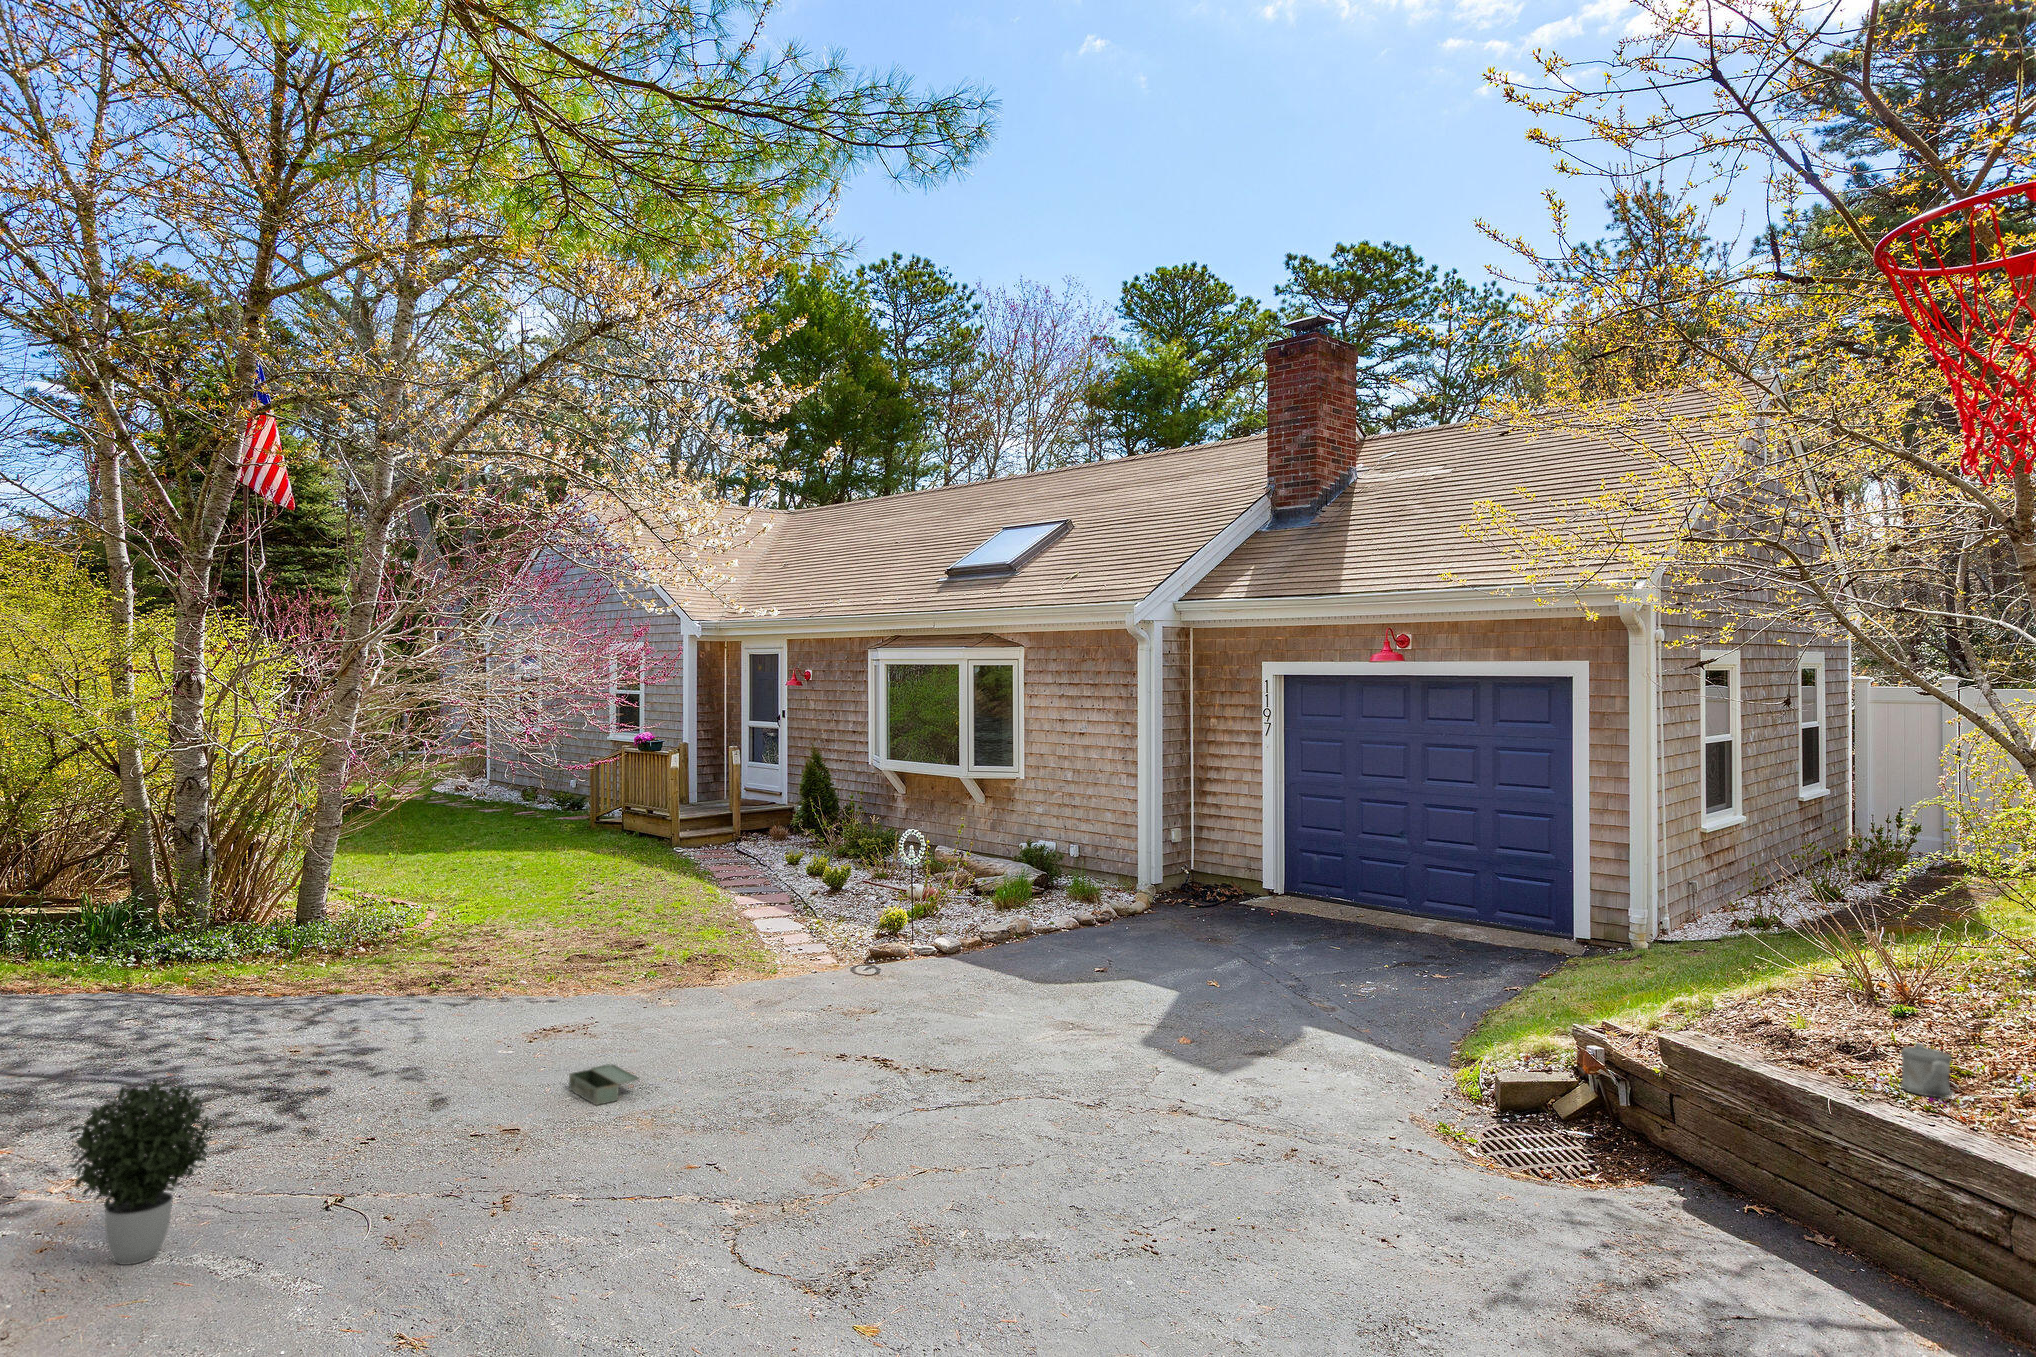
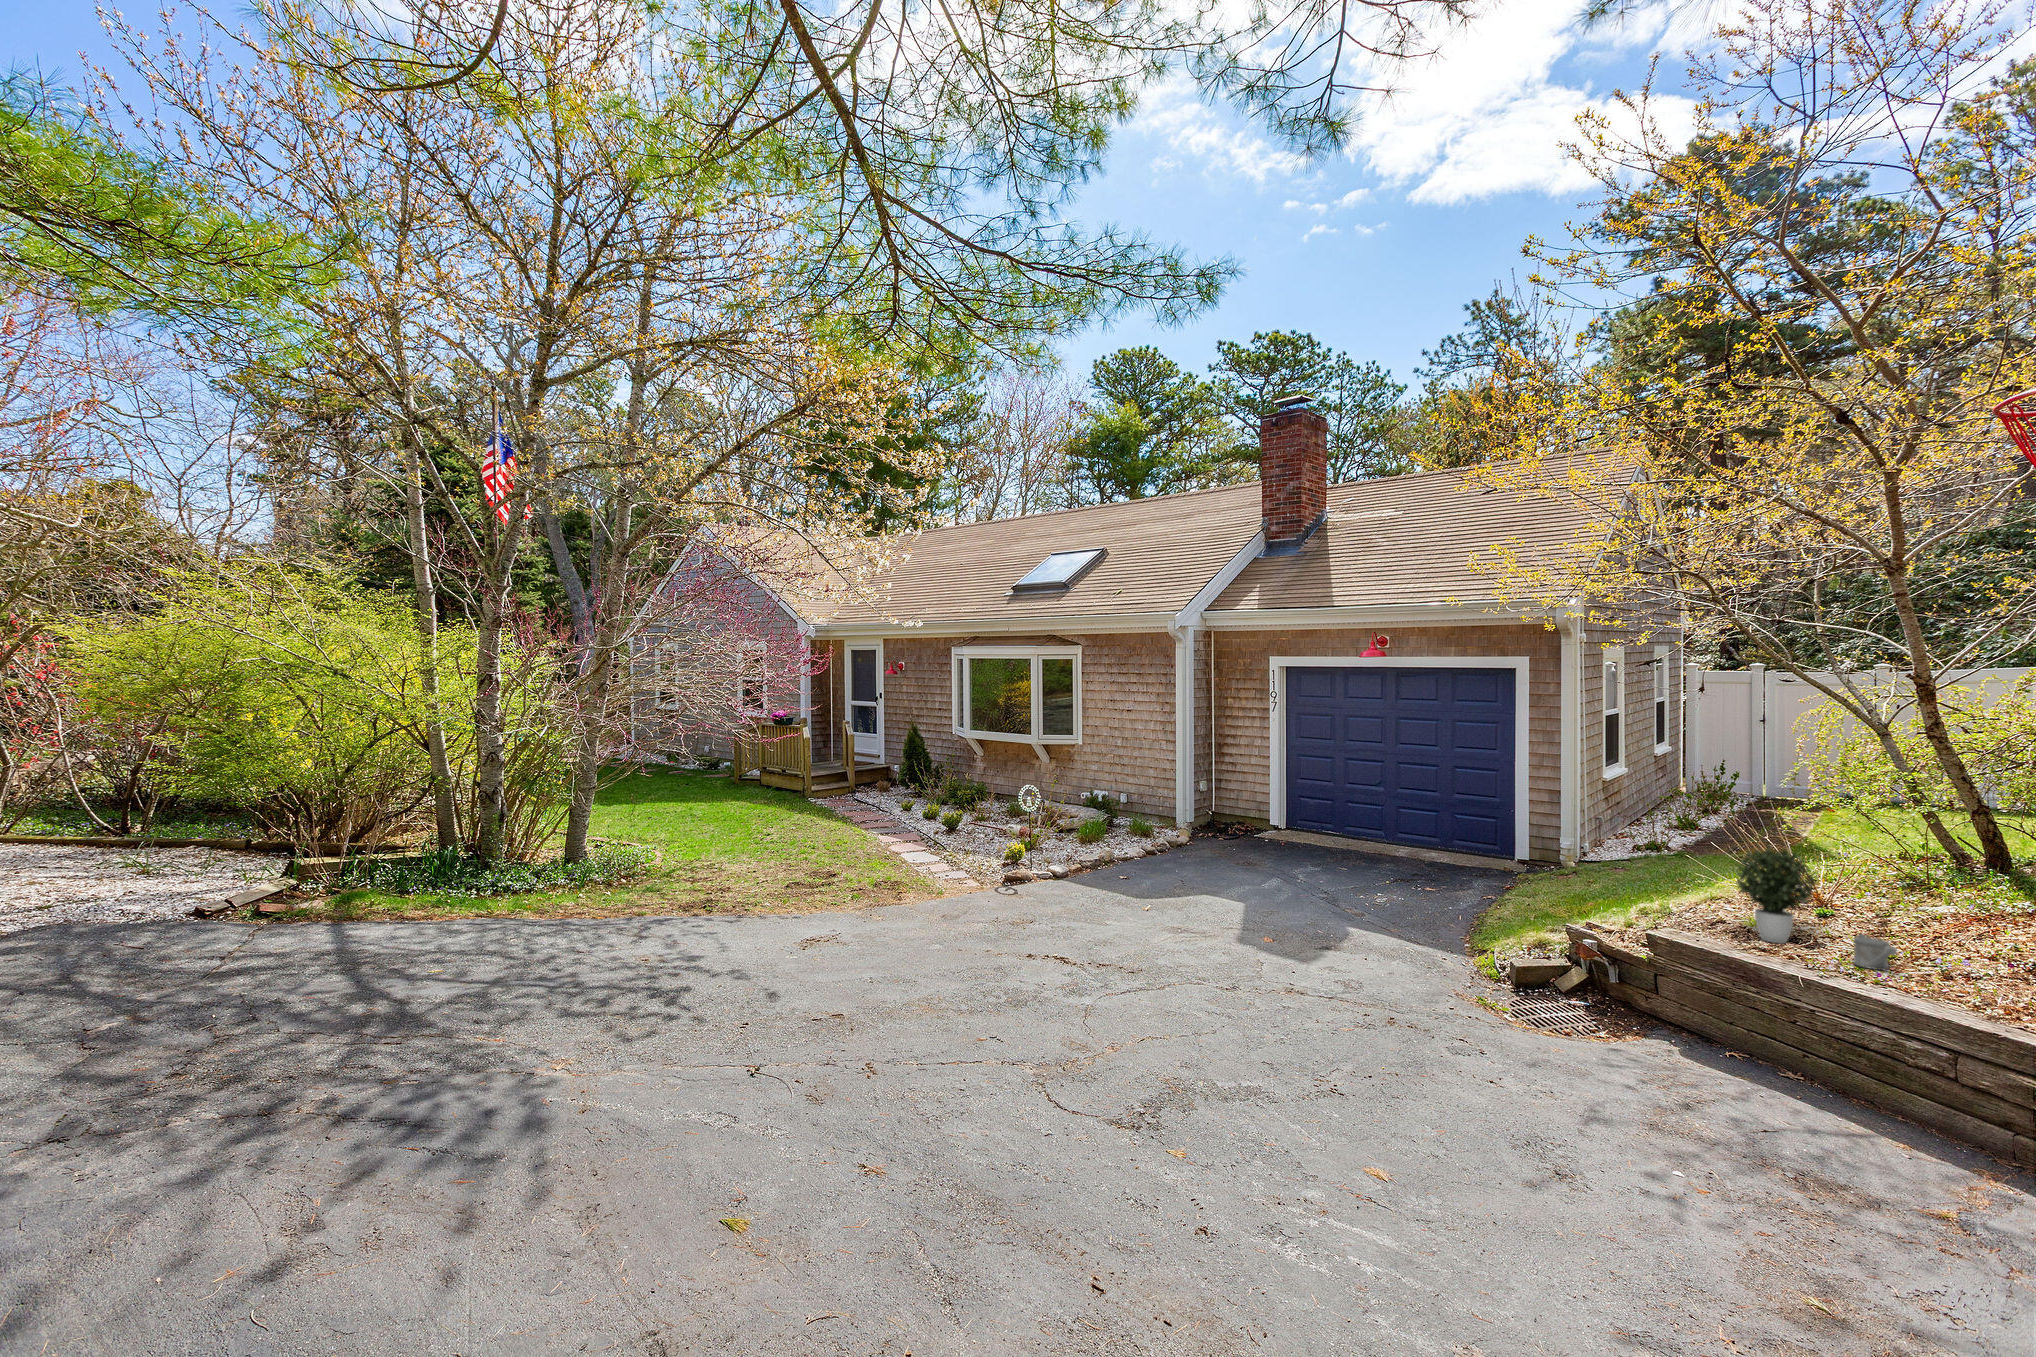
toolbox: present [569,1064,639,1105] -> none [881,966,934,996]
potted plant: present [68,1080,212,1265] -> present [1737,848,1818,943]

